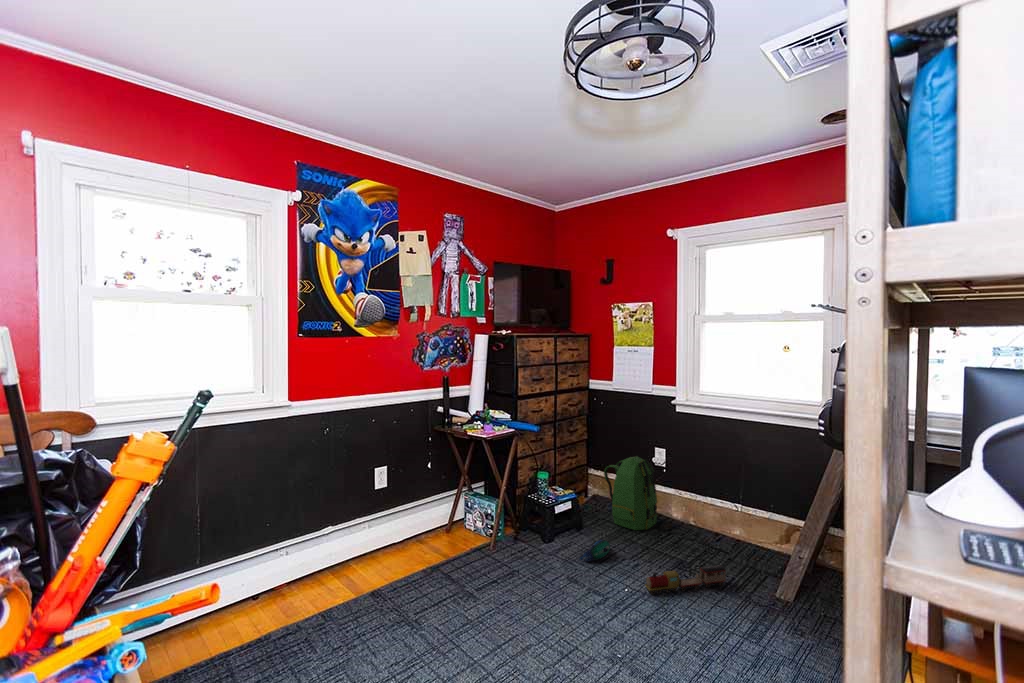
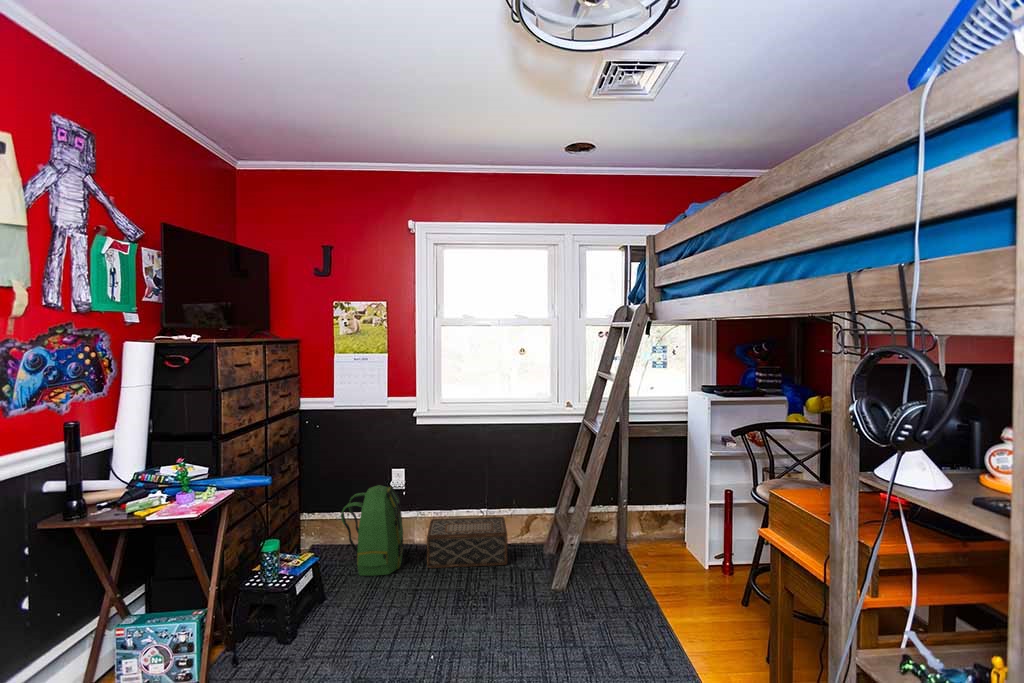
woven basket: none [670,499,760,560] -> present [427,517,508,568]
plush toy: present [579,540,610,561] -> none [351,603,386,646]
toy train: present [645,565,726,595] -> none [449,581,511,647]

